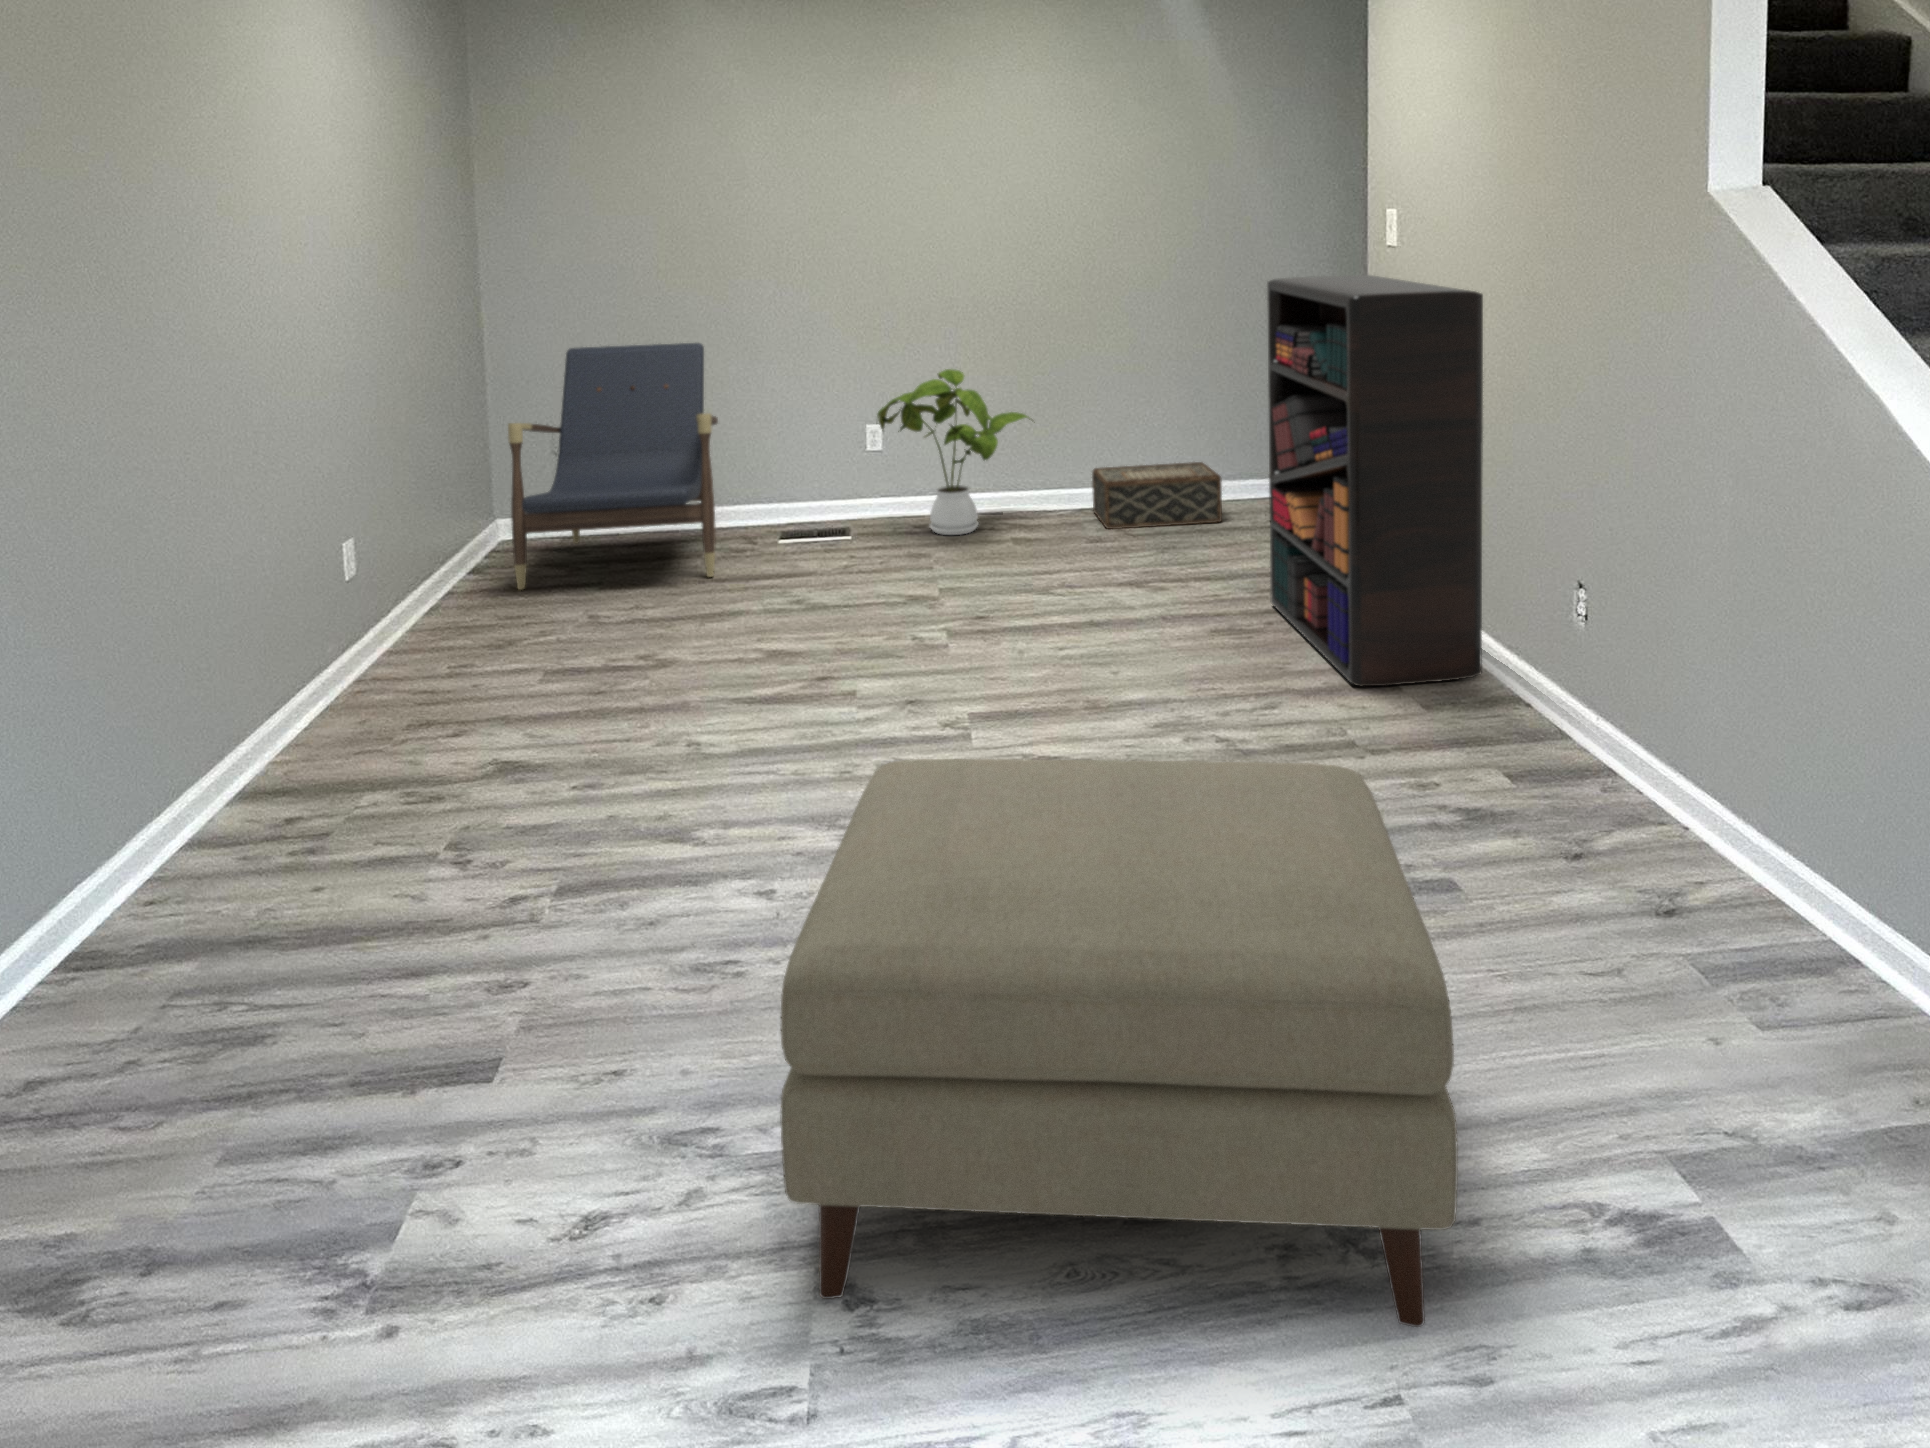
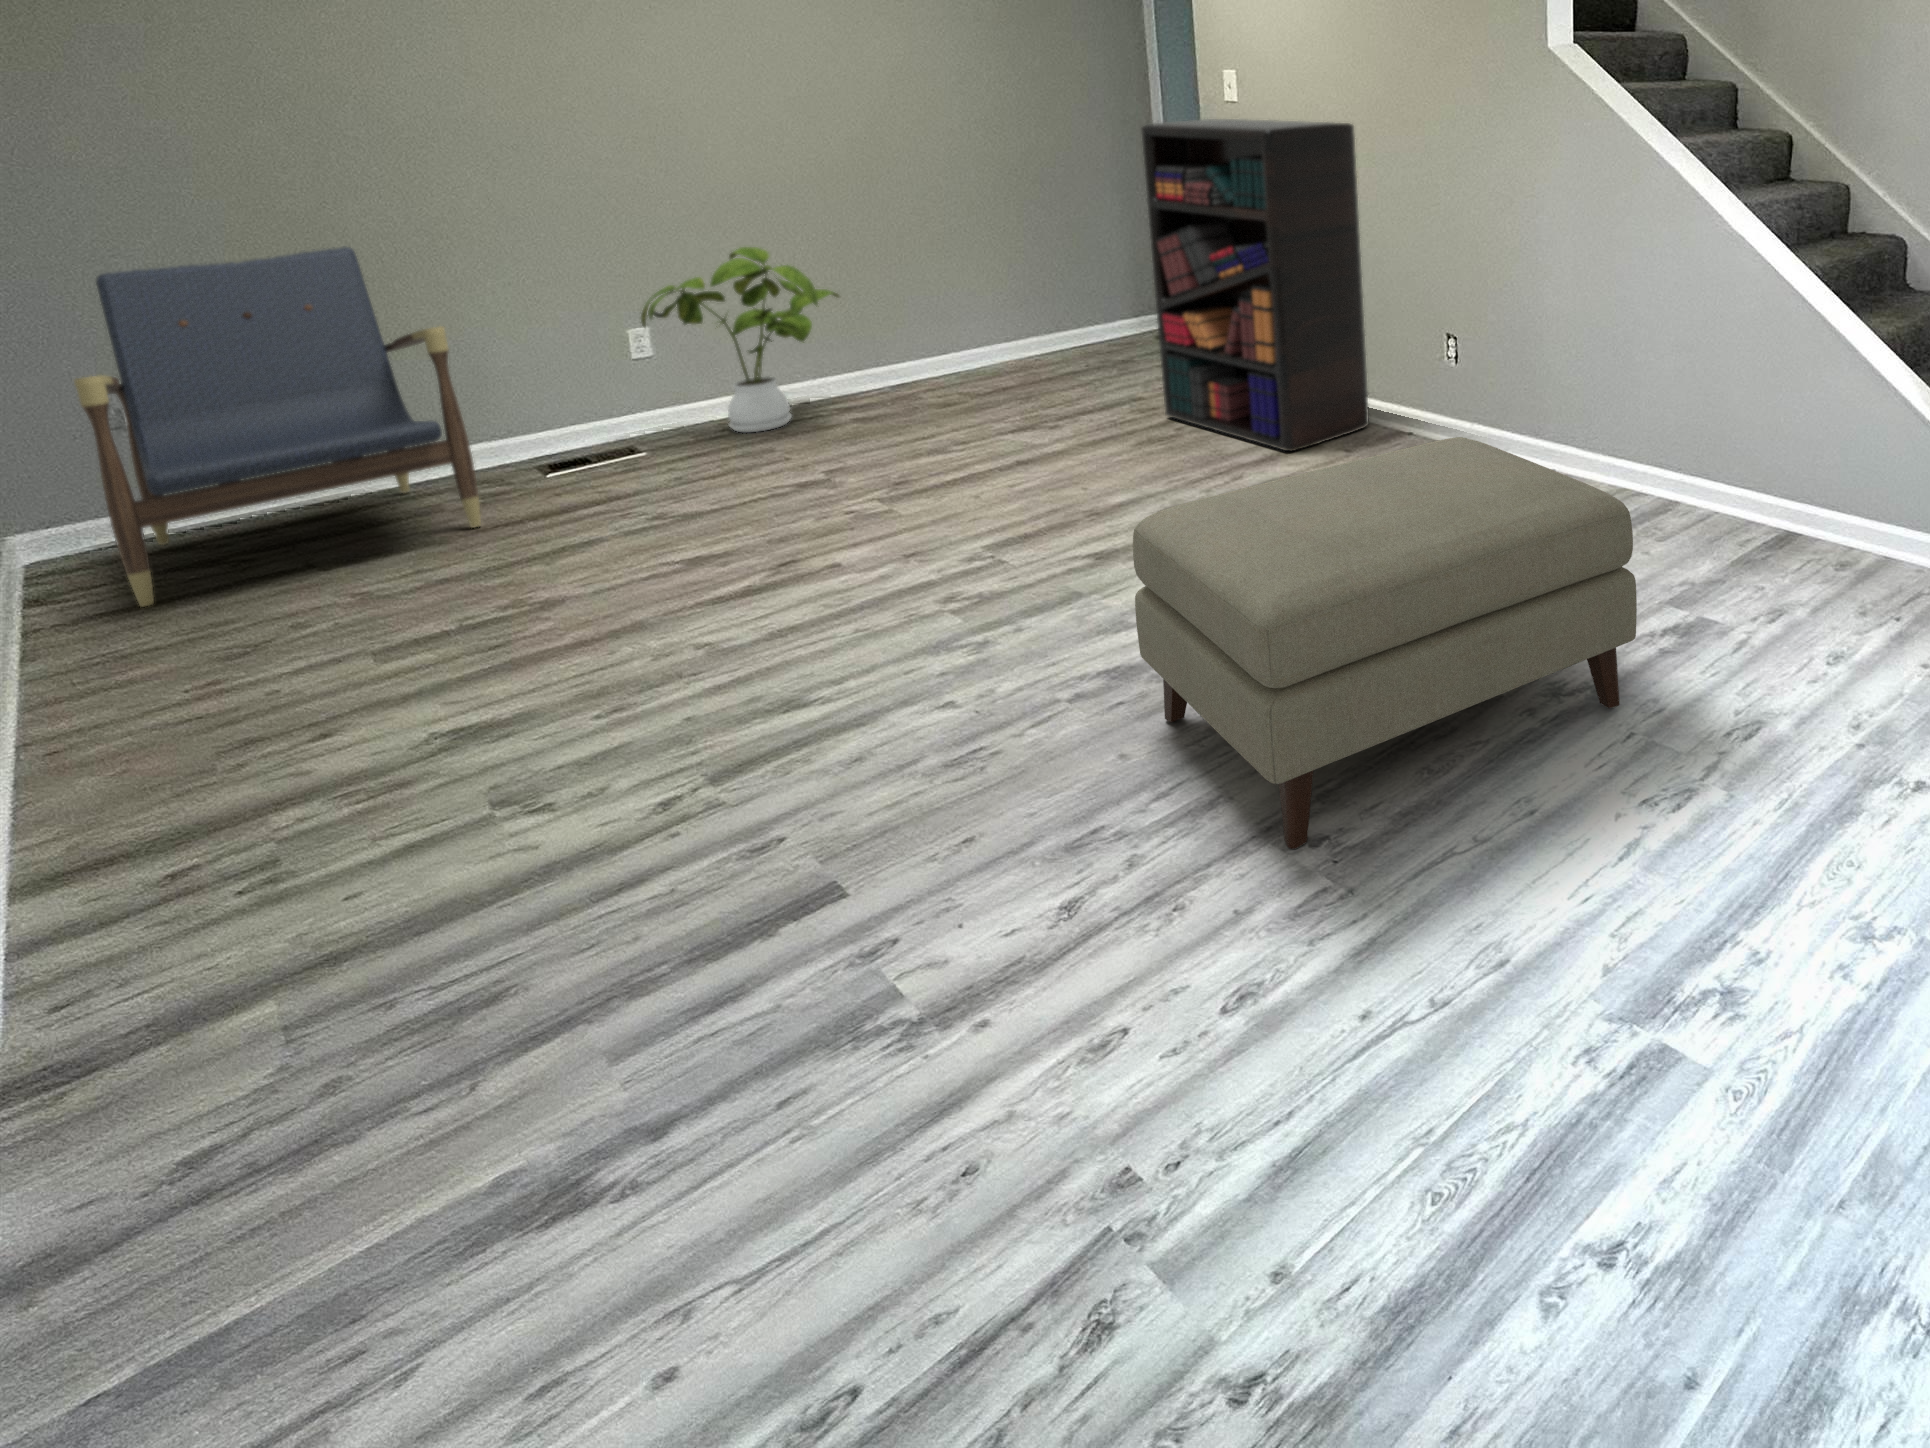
woven basket: present [1092,462,1222,529] -> none [903,318,1052,395]

